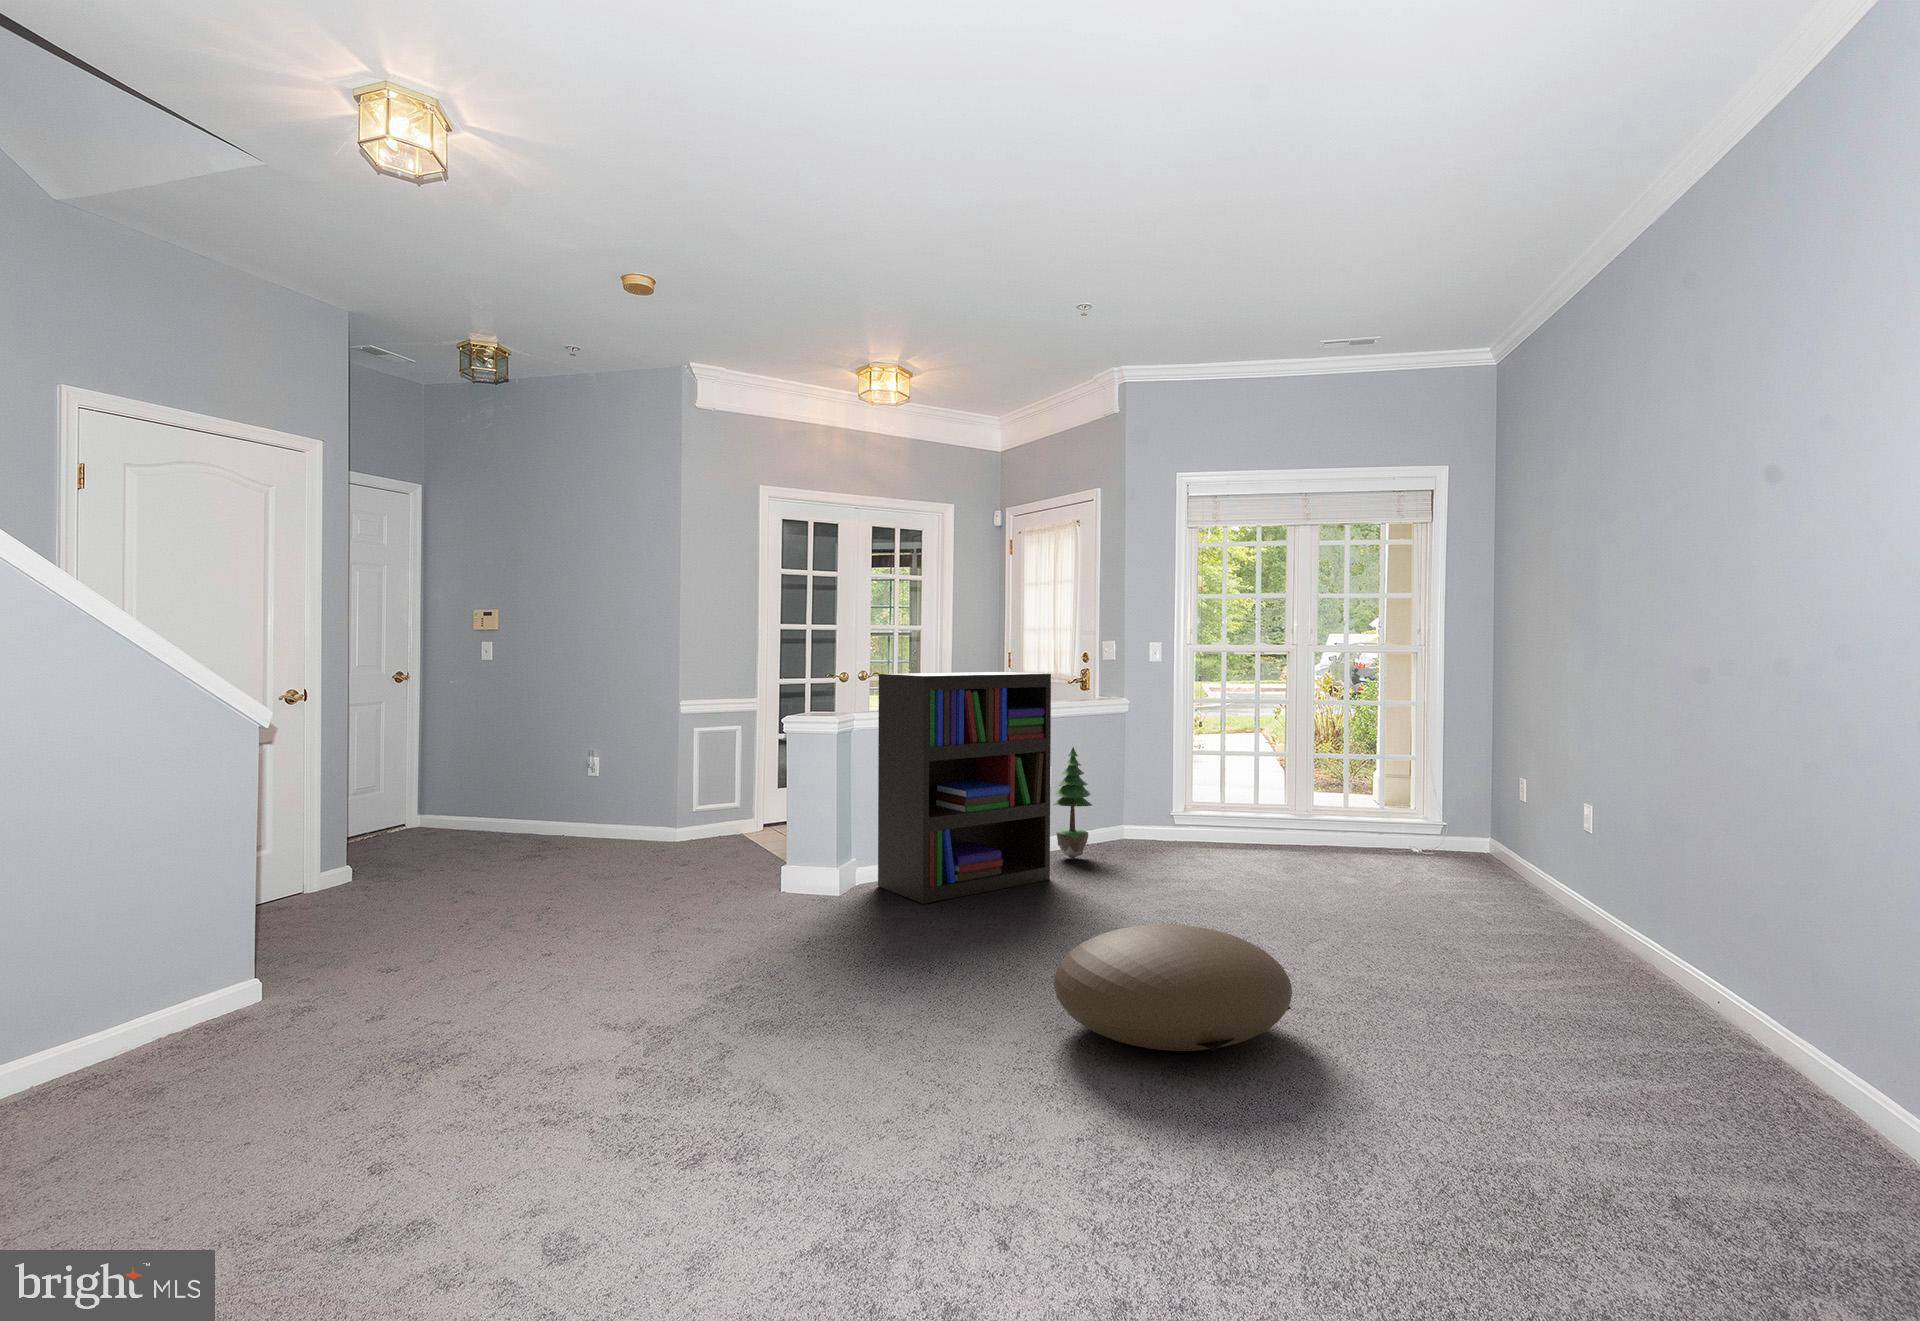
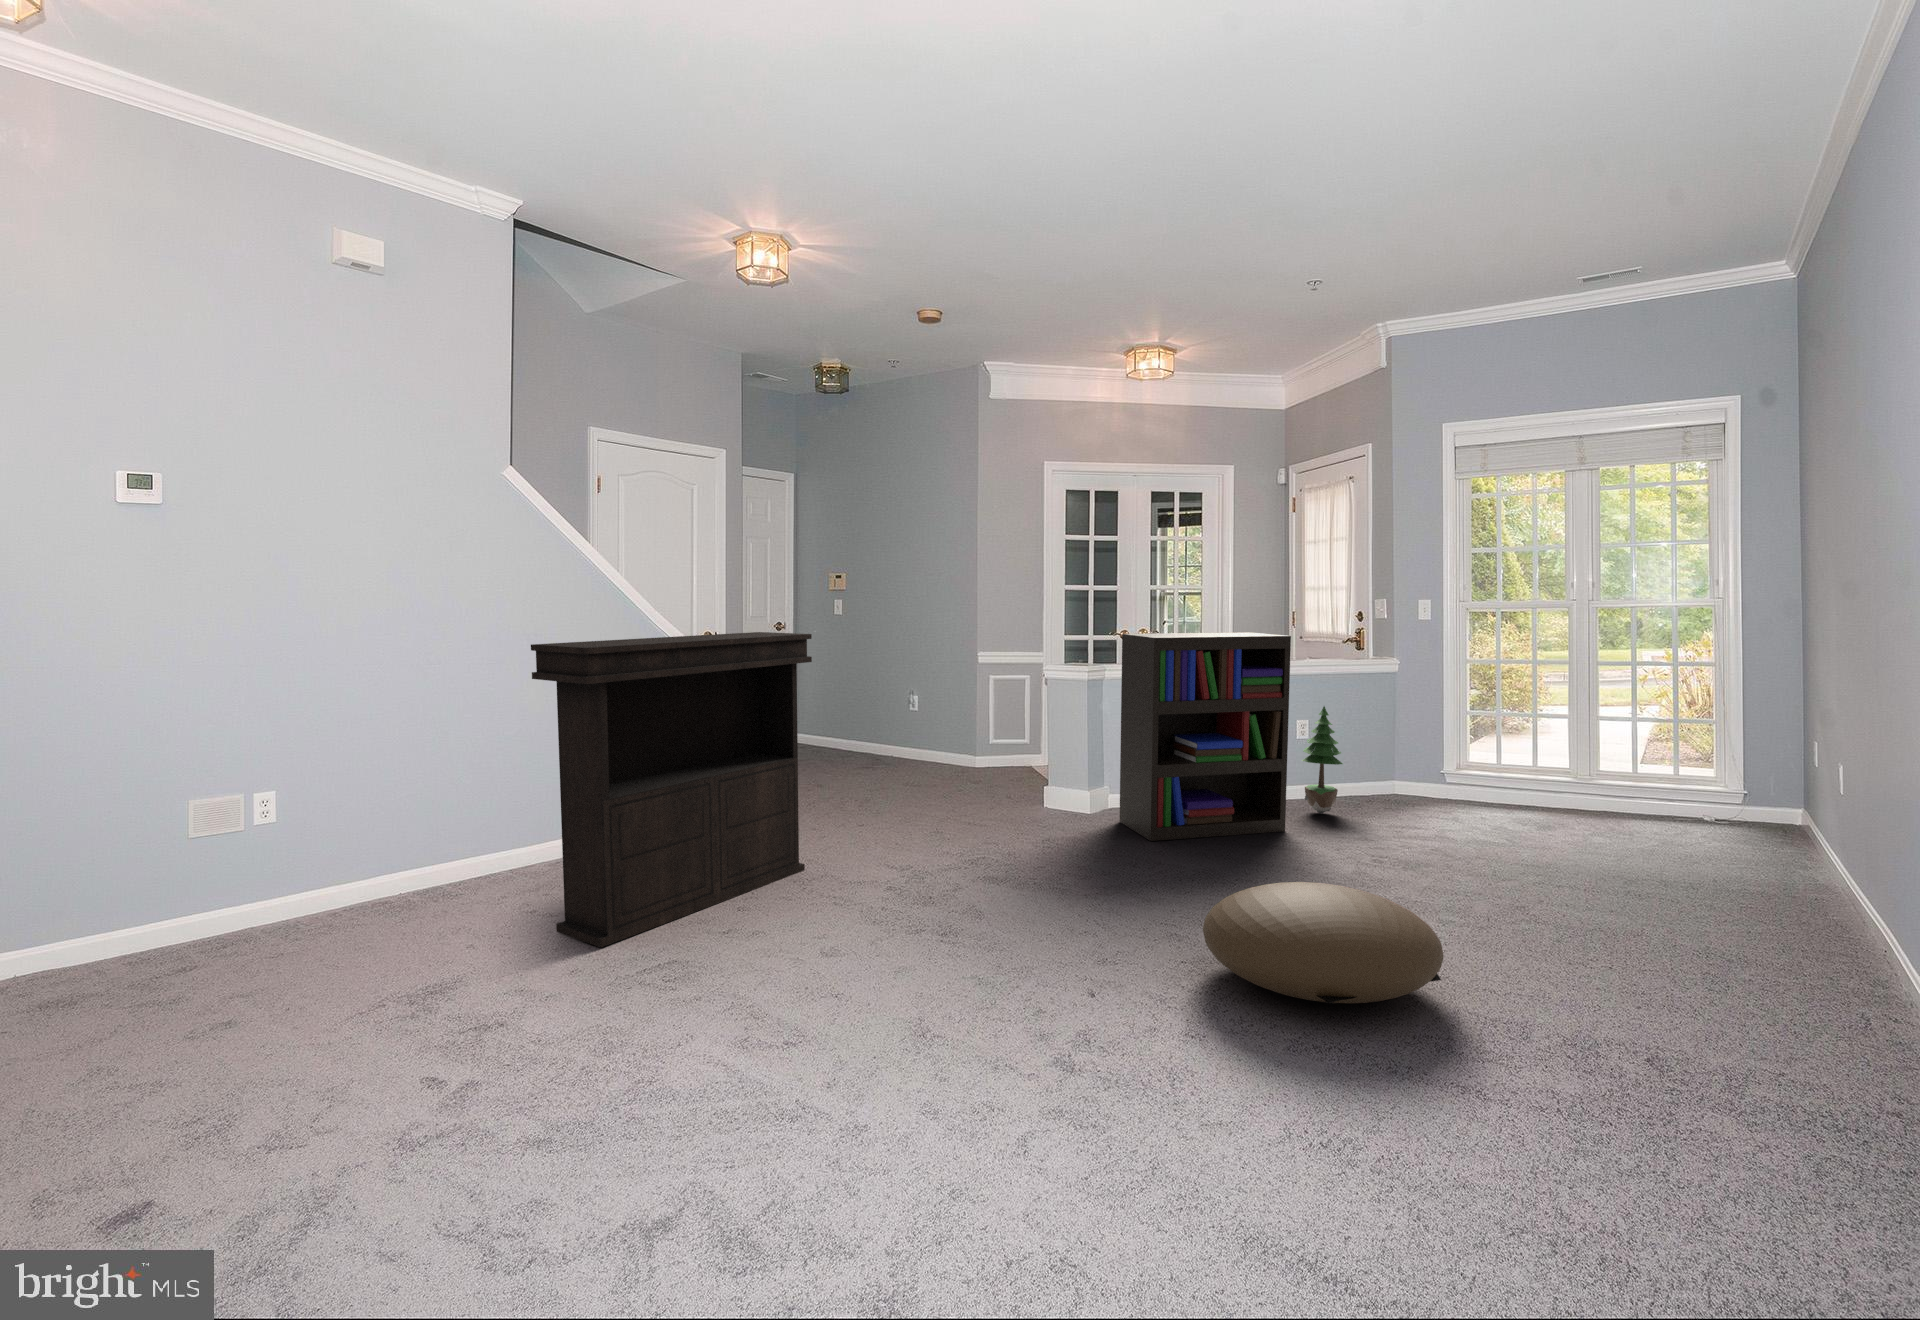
console table: none [88,671,522,1148] -> present [531,632,812,947]

